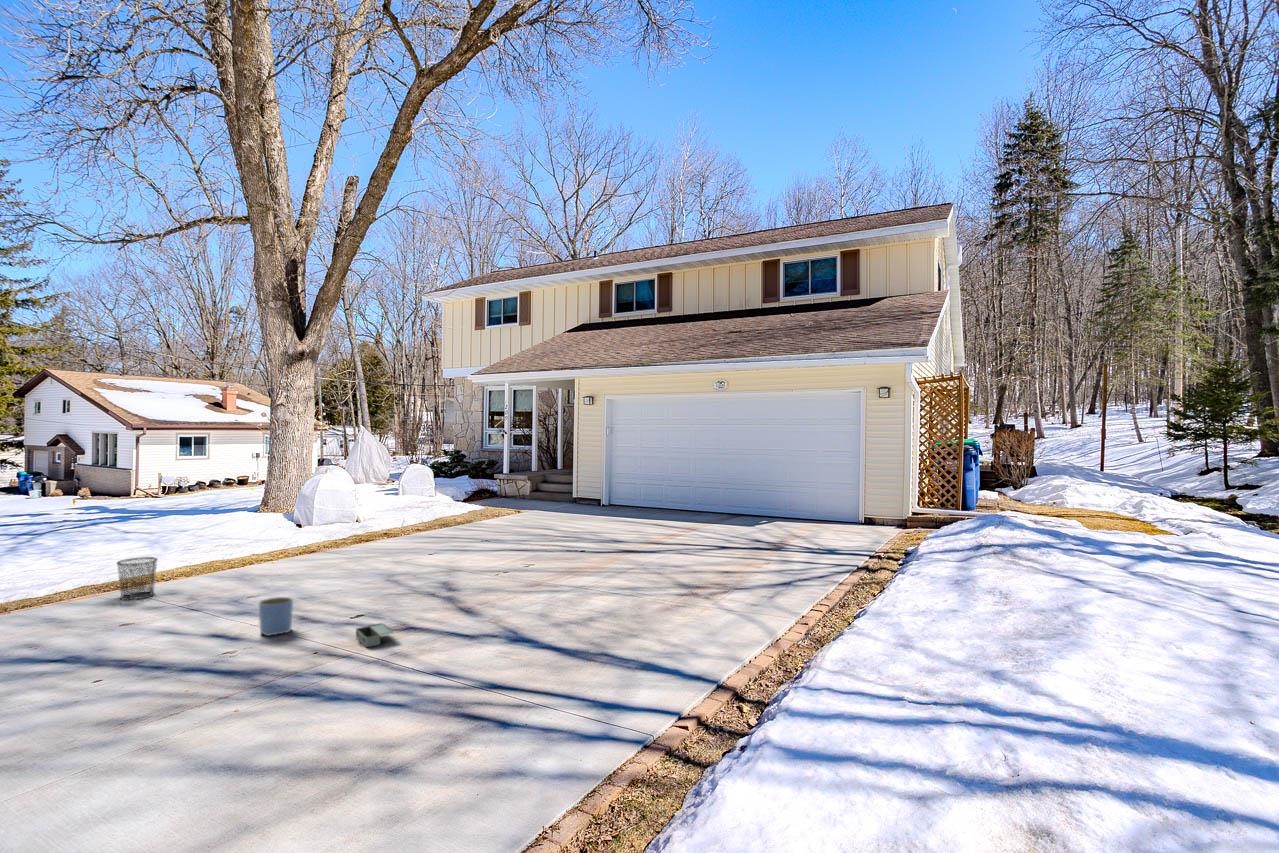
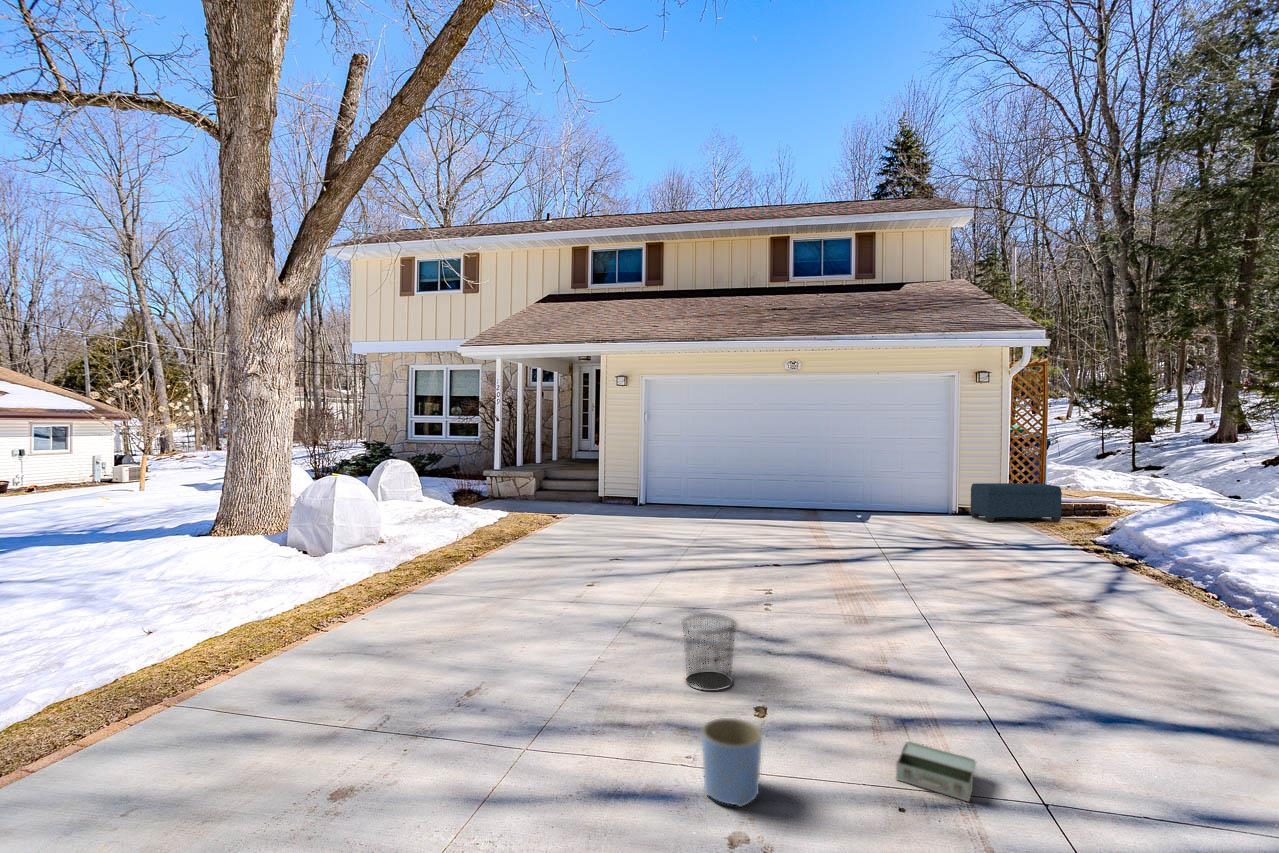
bench: none [873,497,952,538] -> present [971,483,1062,522]
waste bin: present [117,557,157,600] -> present [683,613,736,691]

